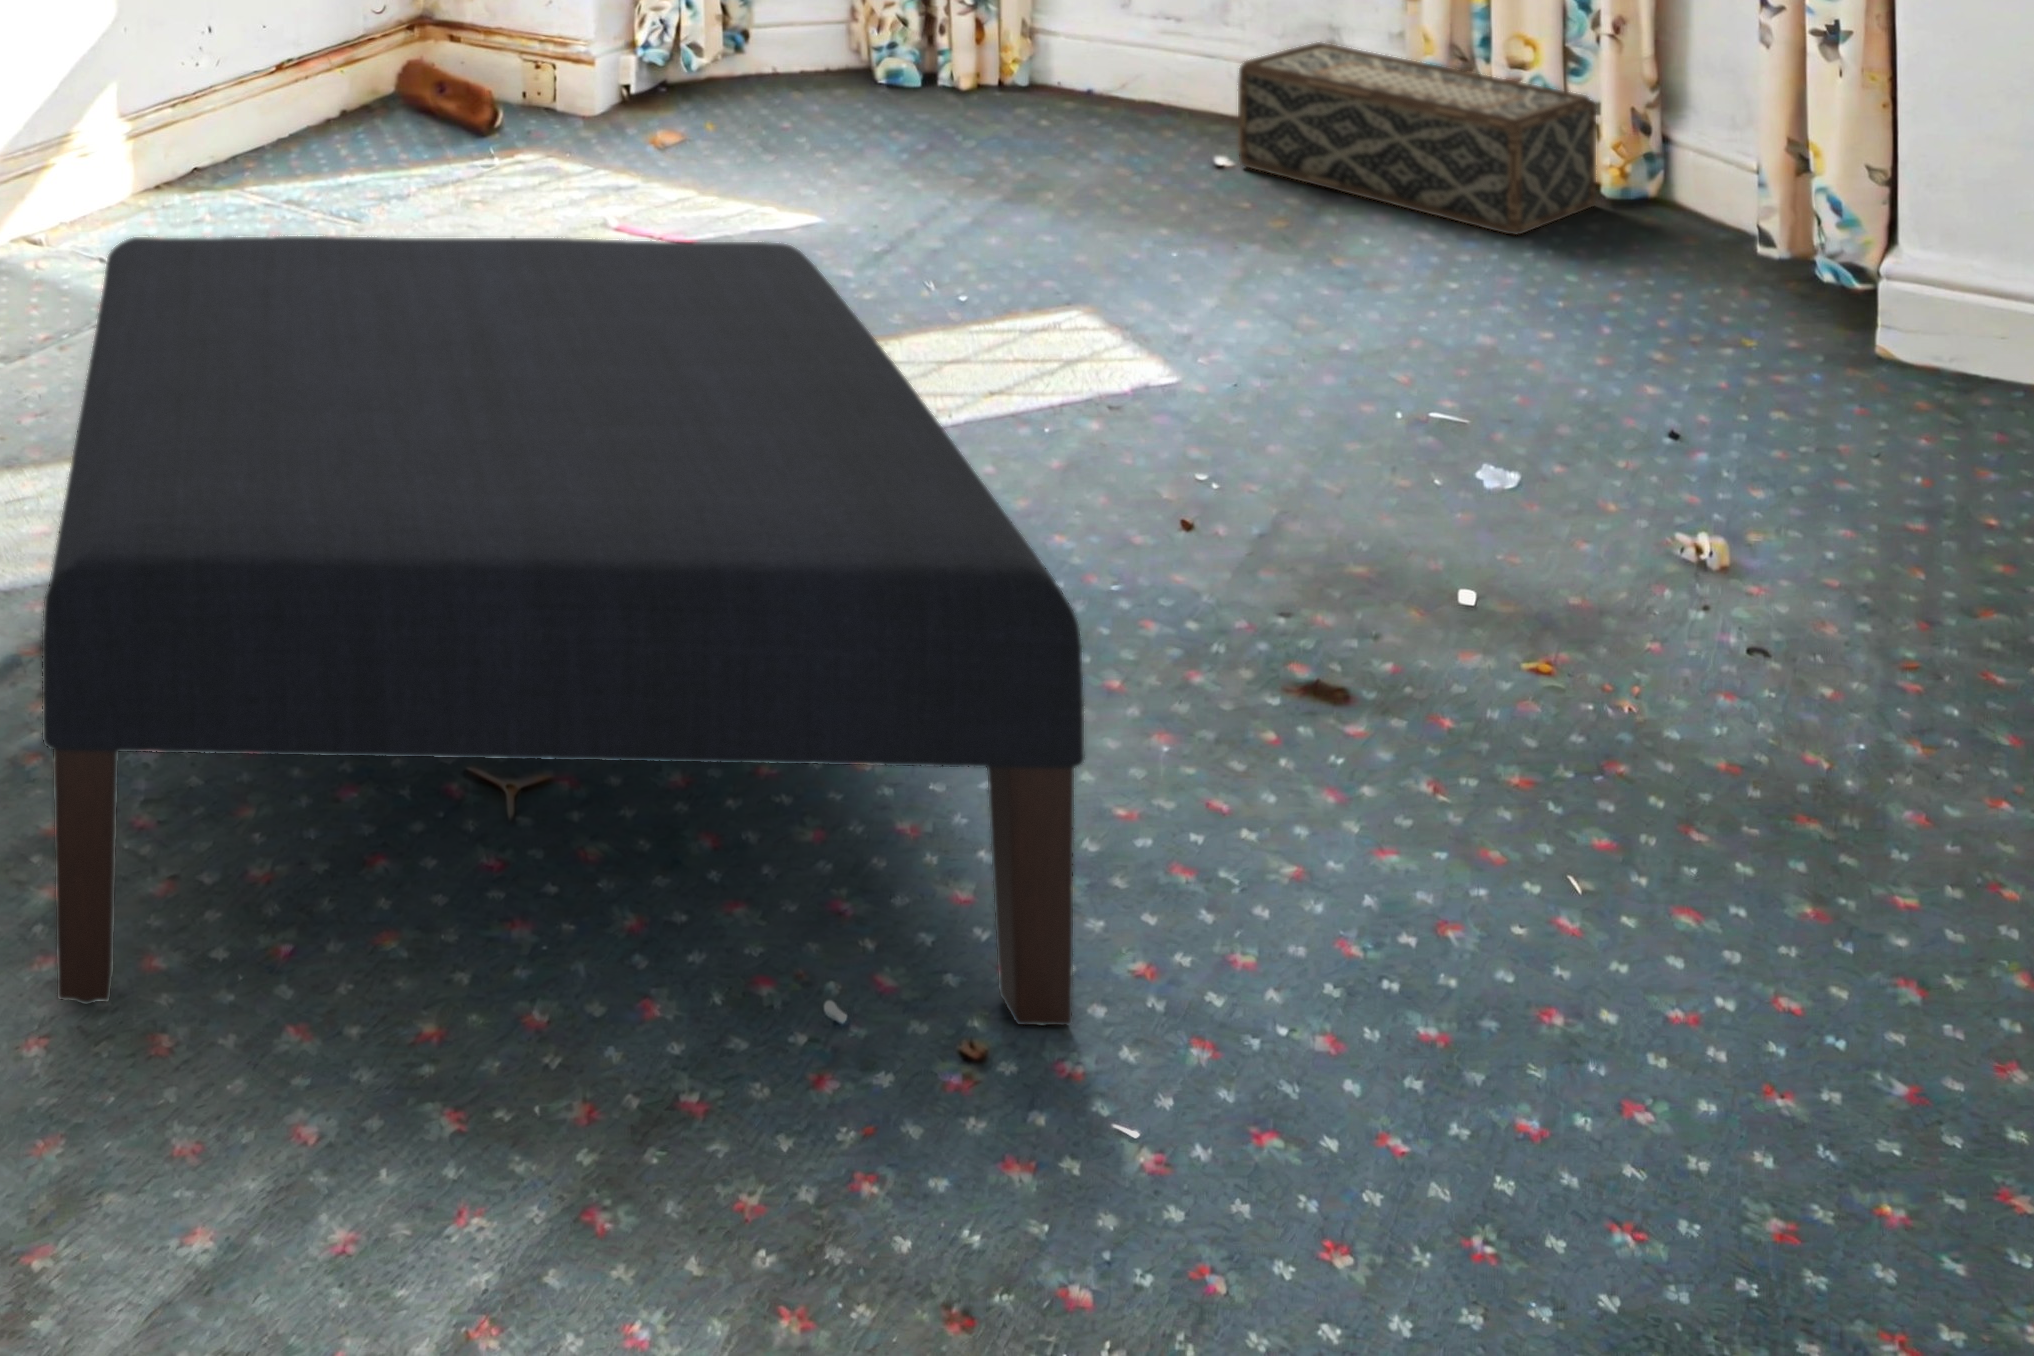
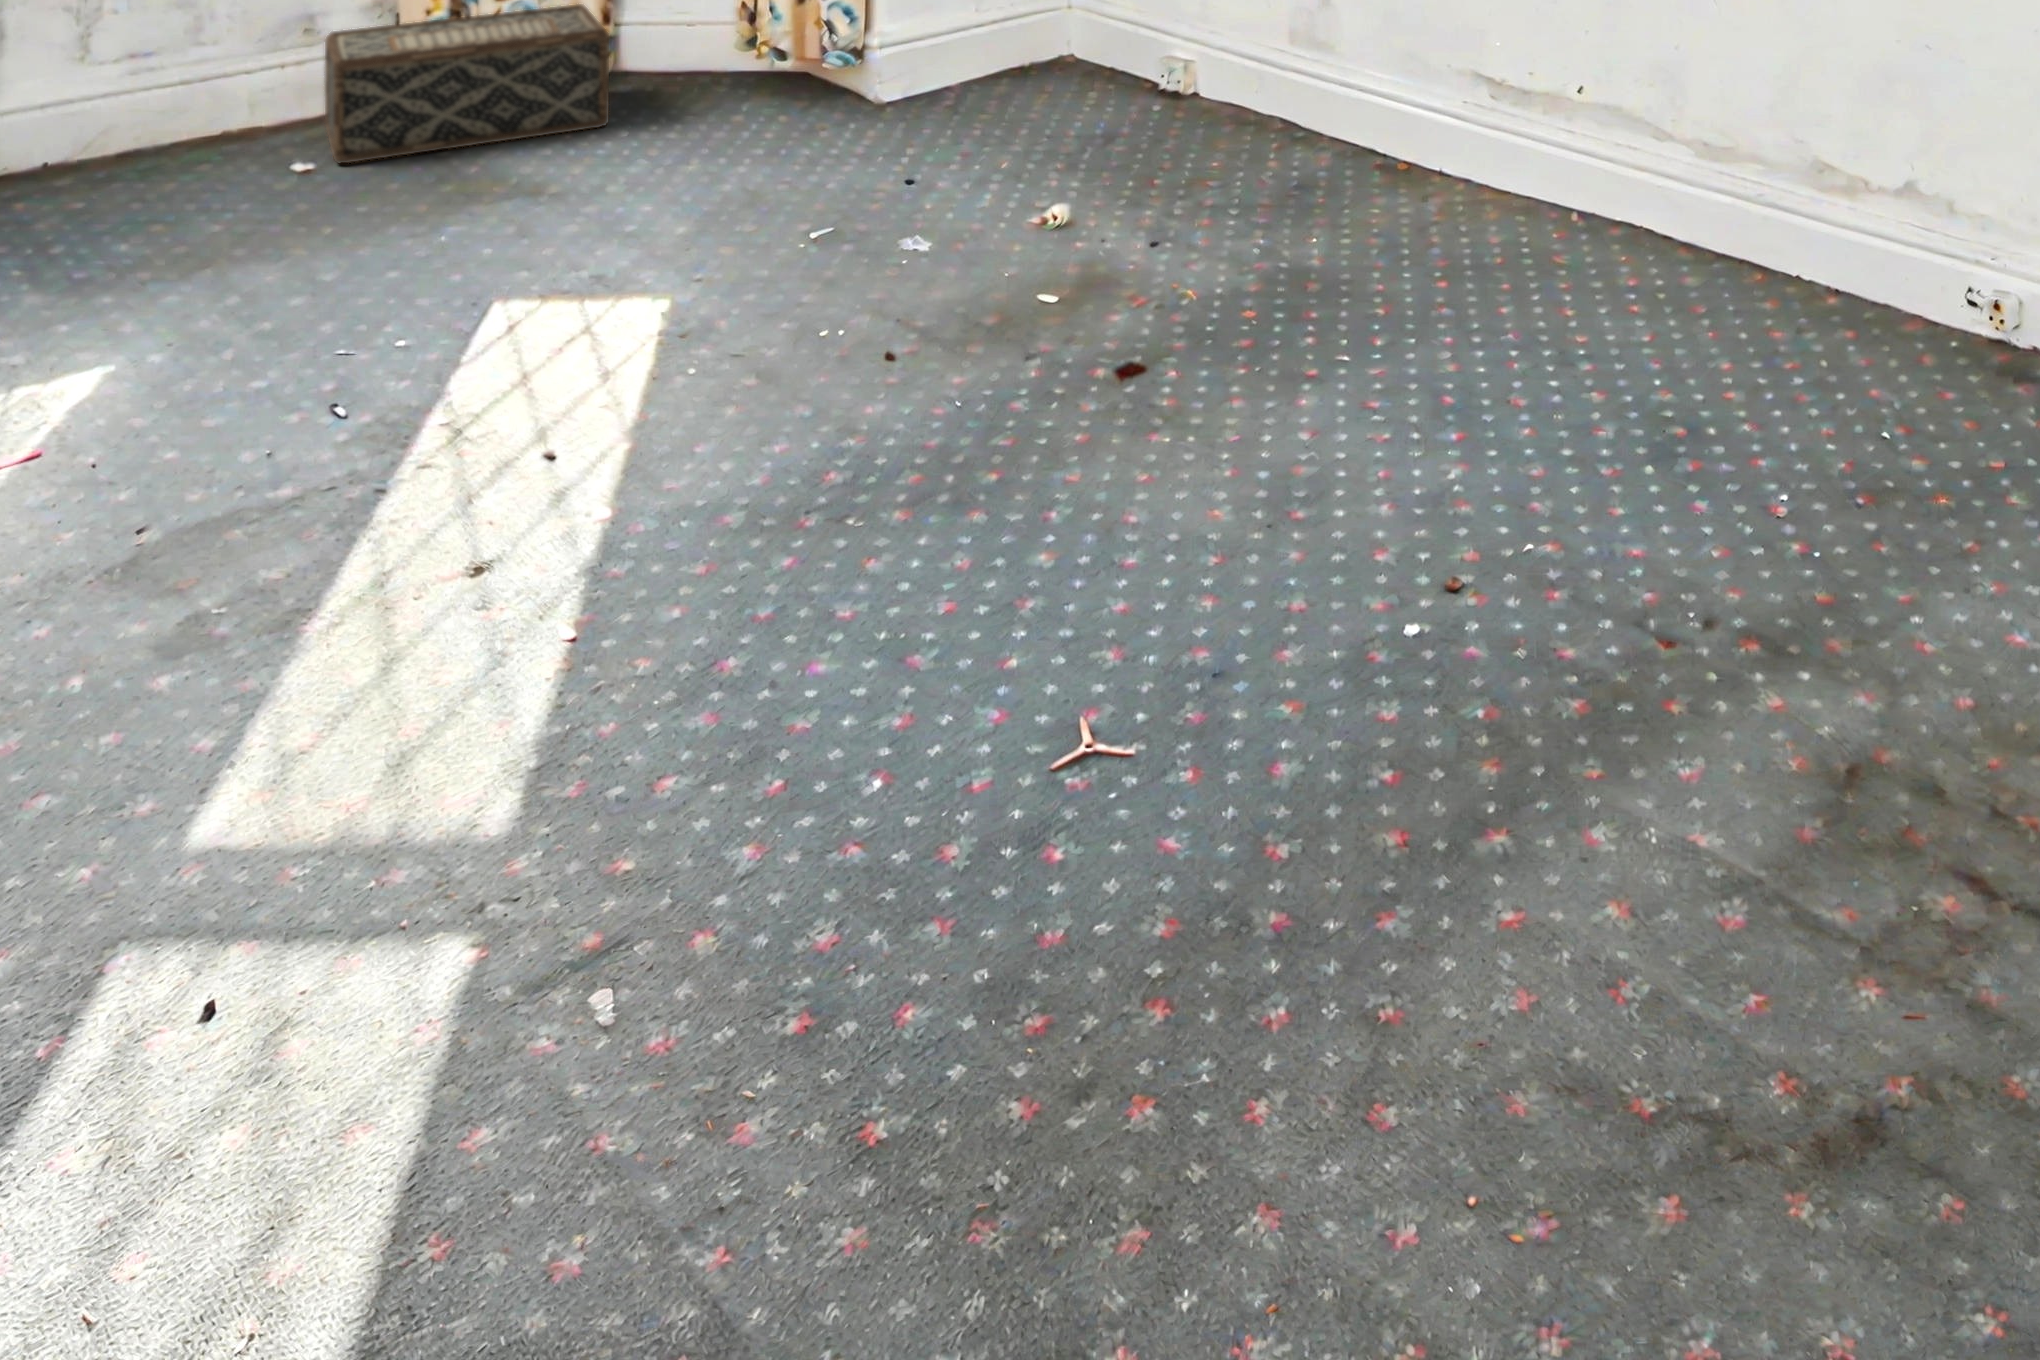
ottoman: present [42,236,1084,1026] -> none [520,203,1541,995]

